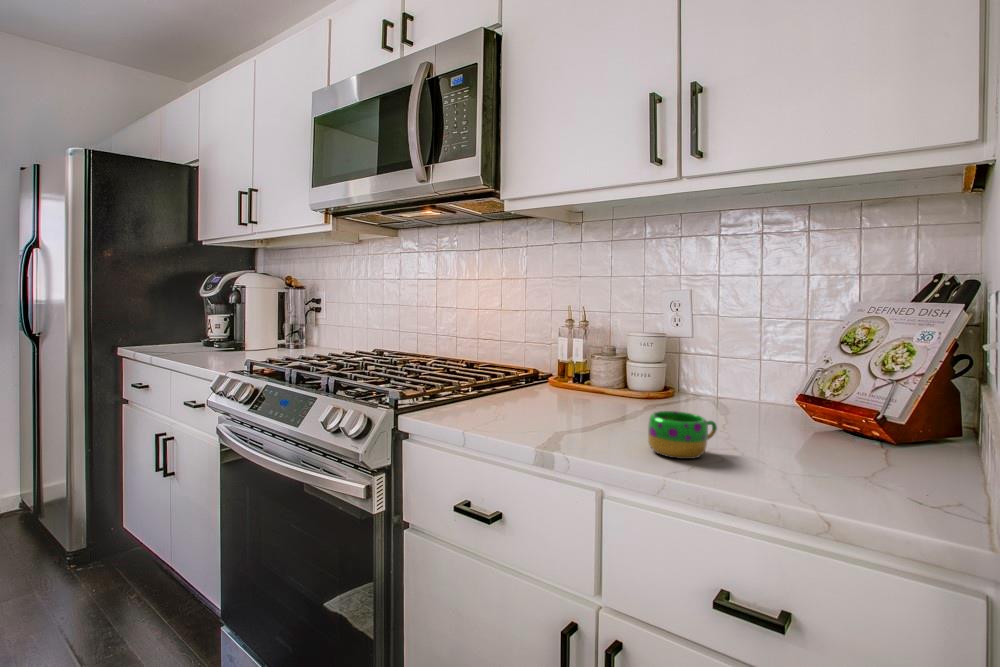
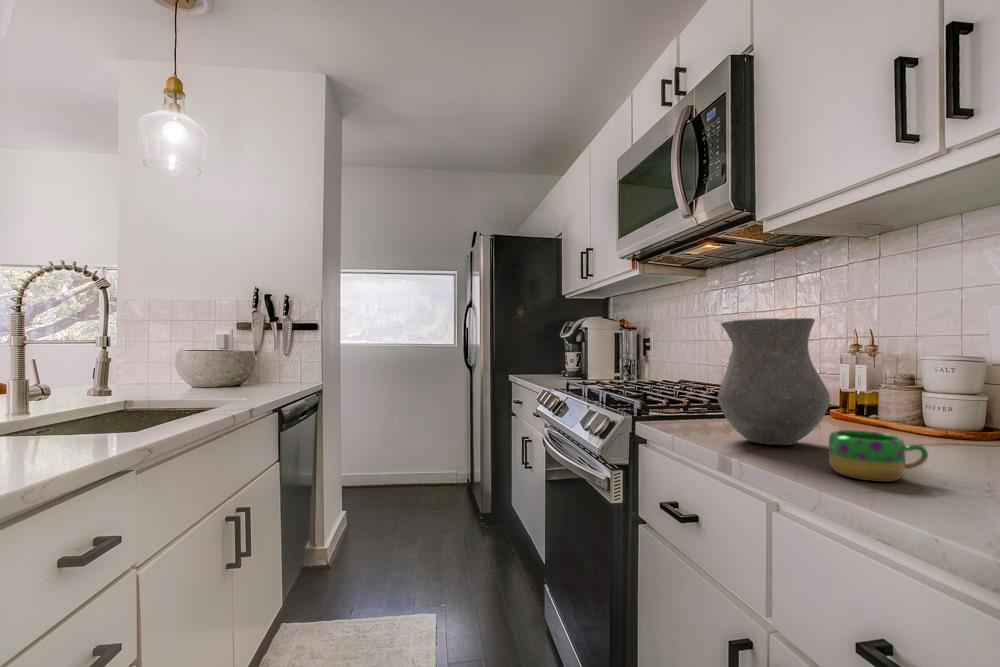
vase: none [512,300,613,428] -> present [718,318,830,445]

